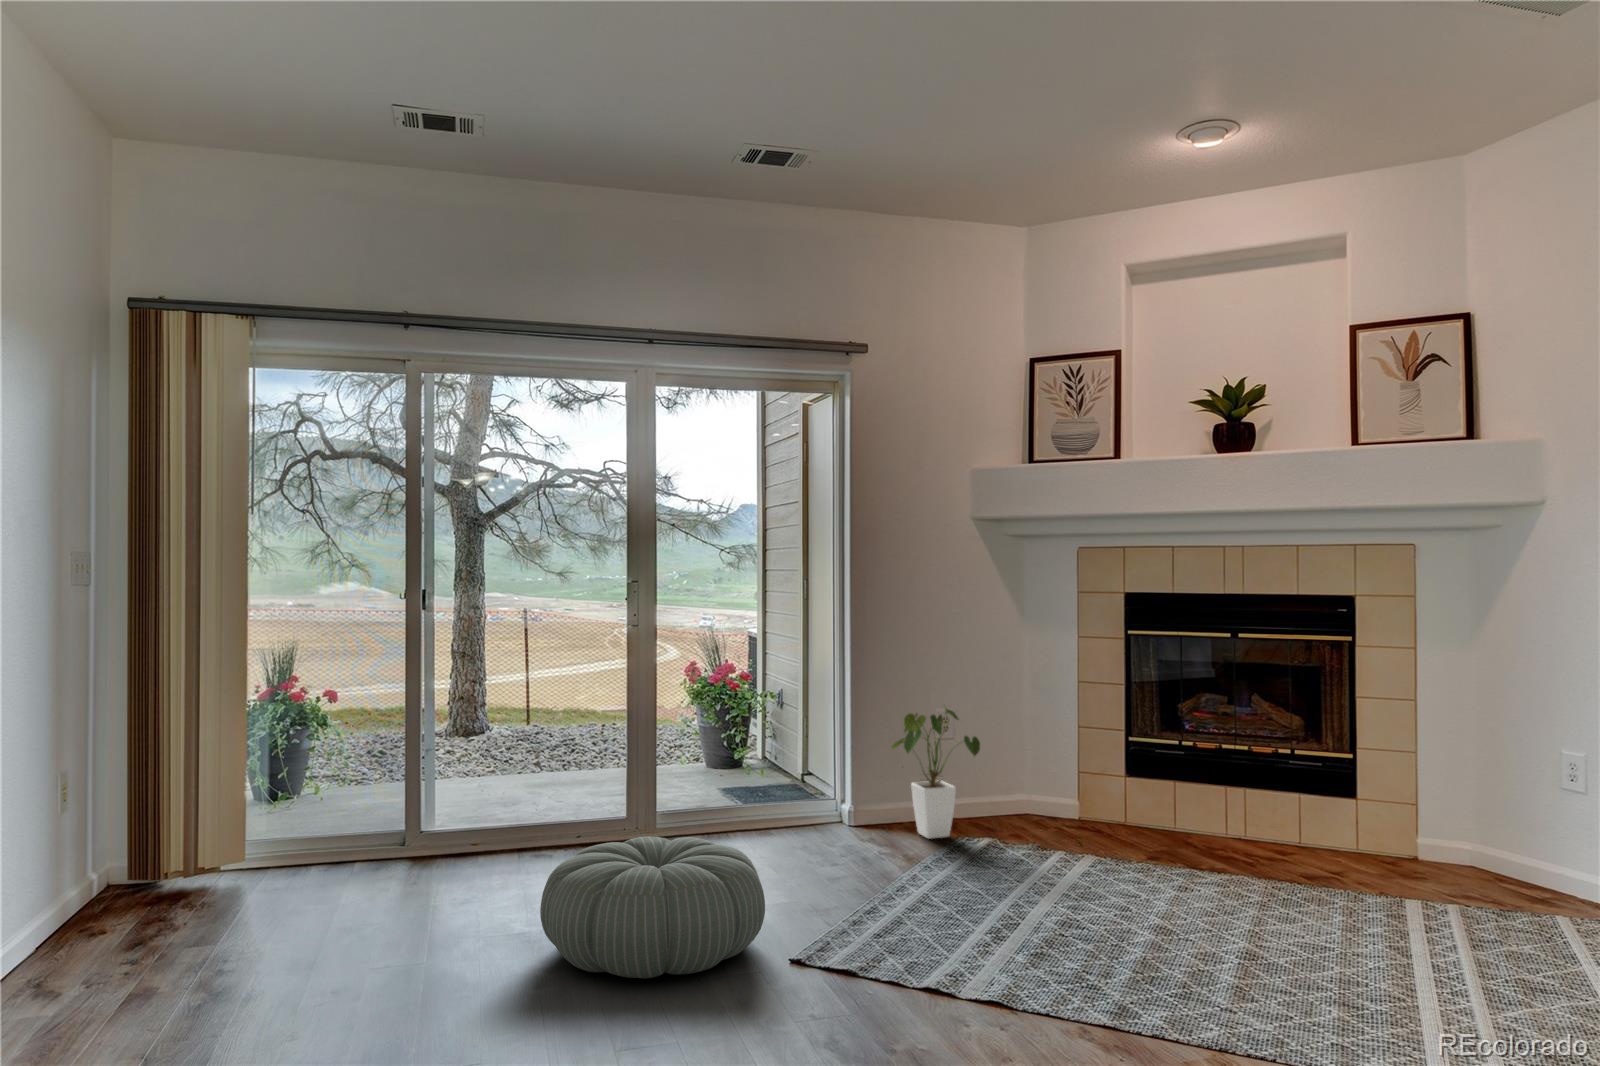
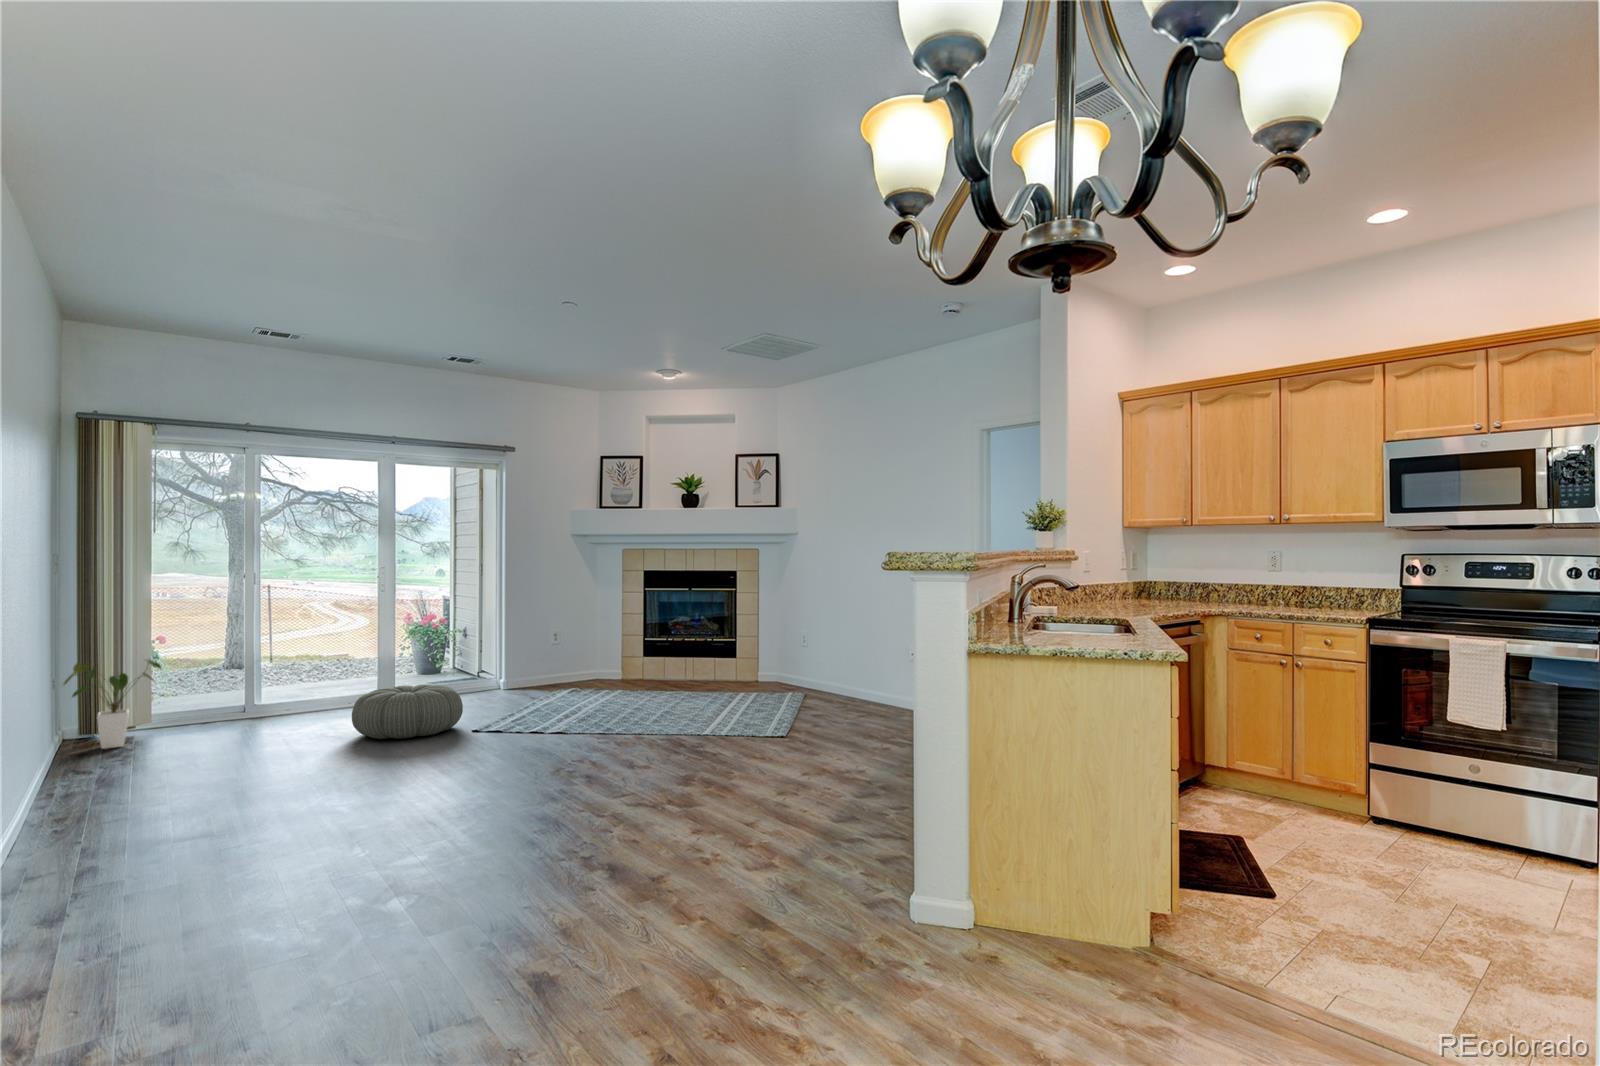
house plant: present [892,708,980,839] -> present [64,660,162,749]

